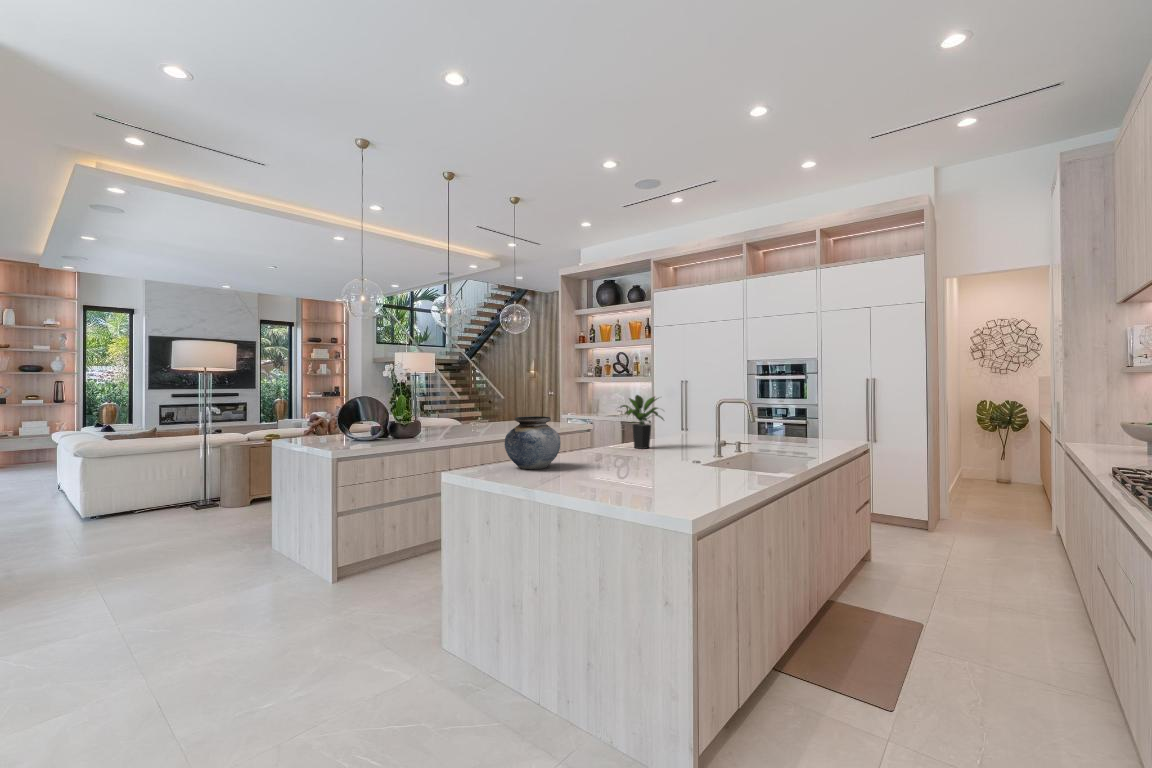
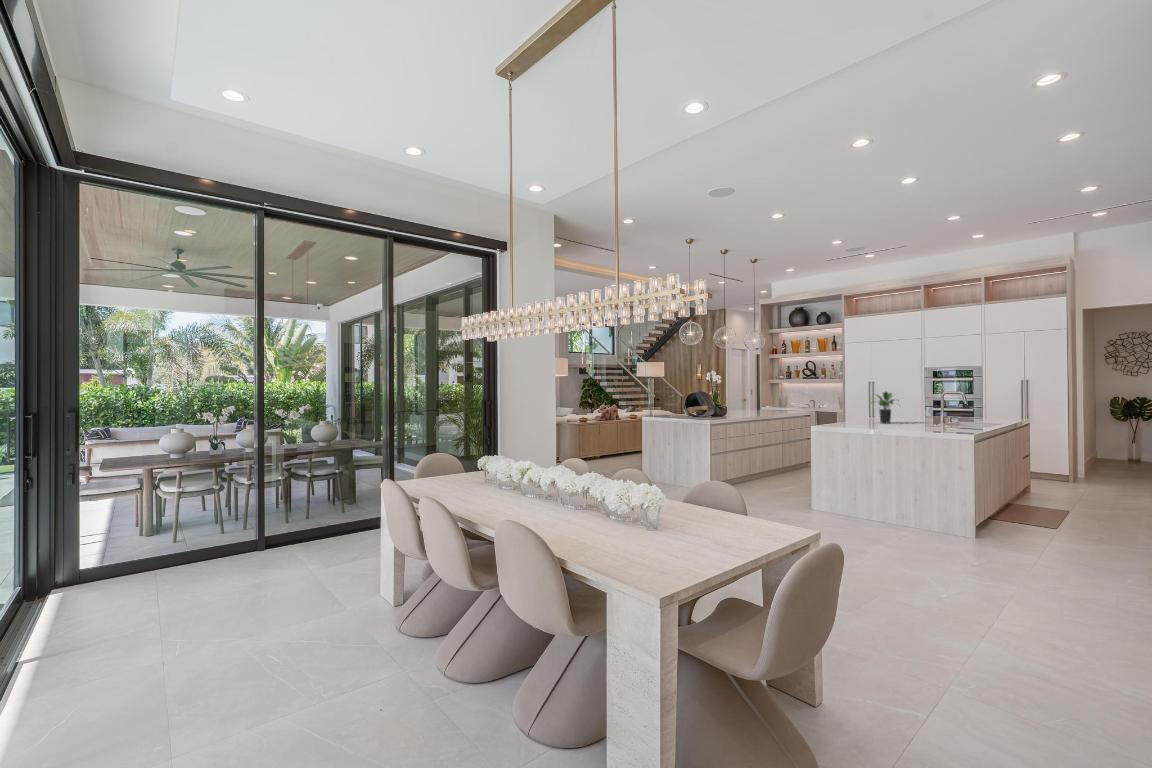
vase: present [505,416,560,469] -> none [832,403,864,430]

